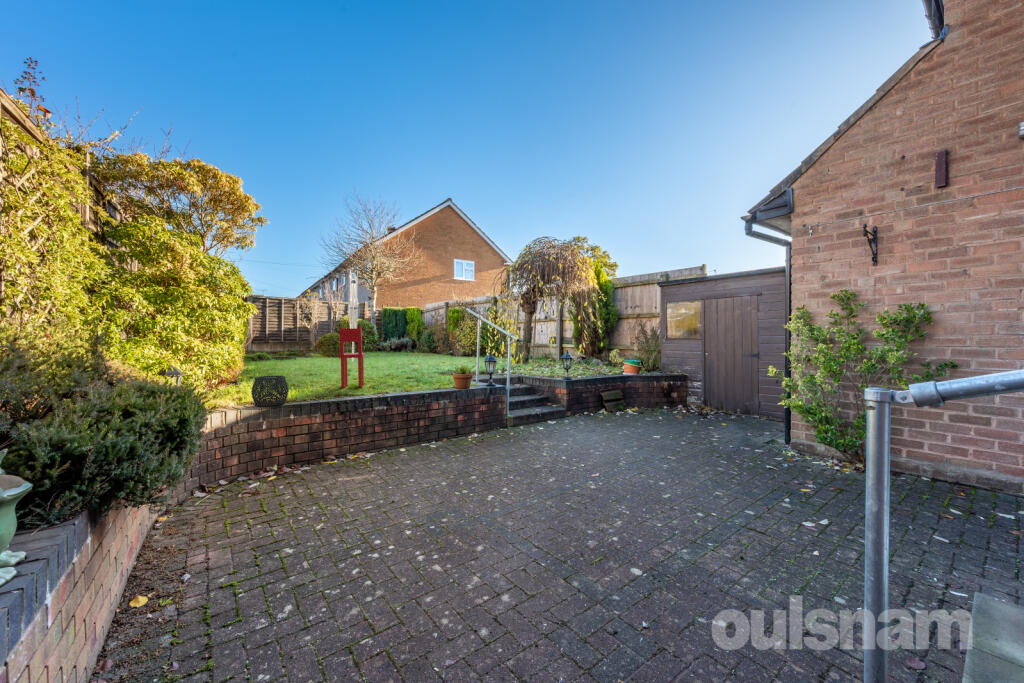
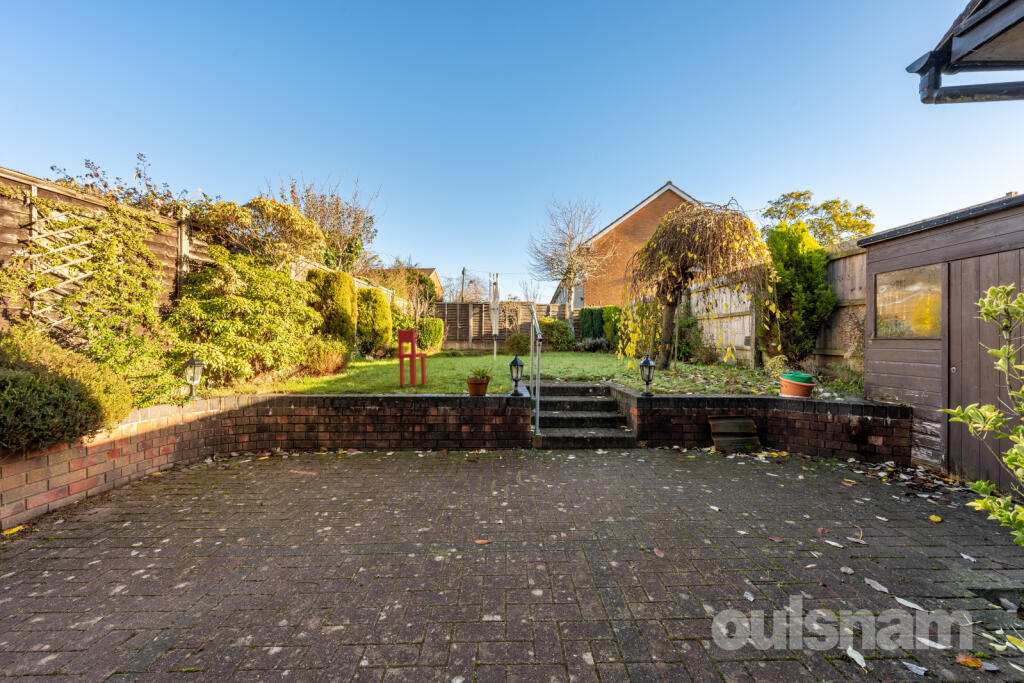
woven basket: present [251,376,289,406] -> none [292,371,323,396]

